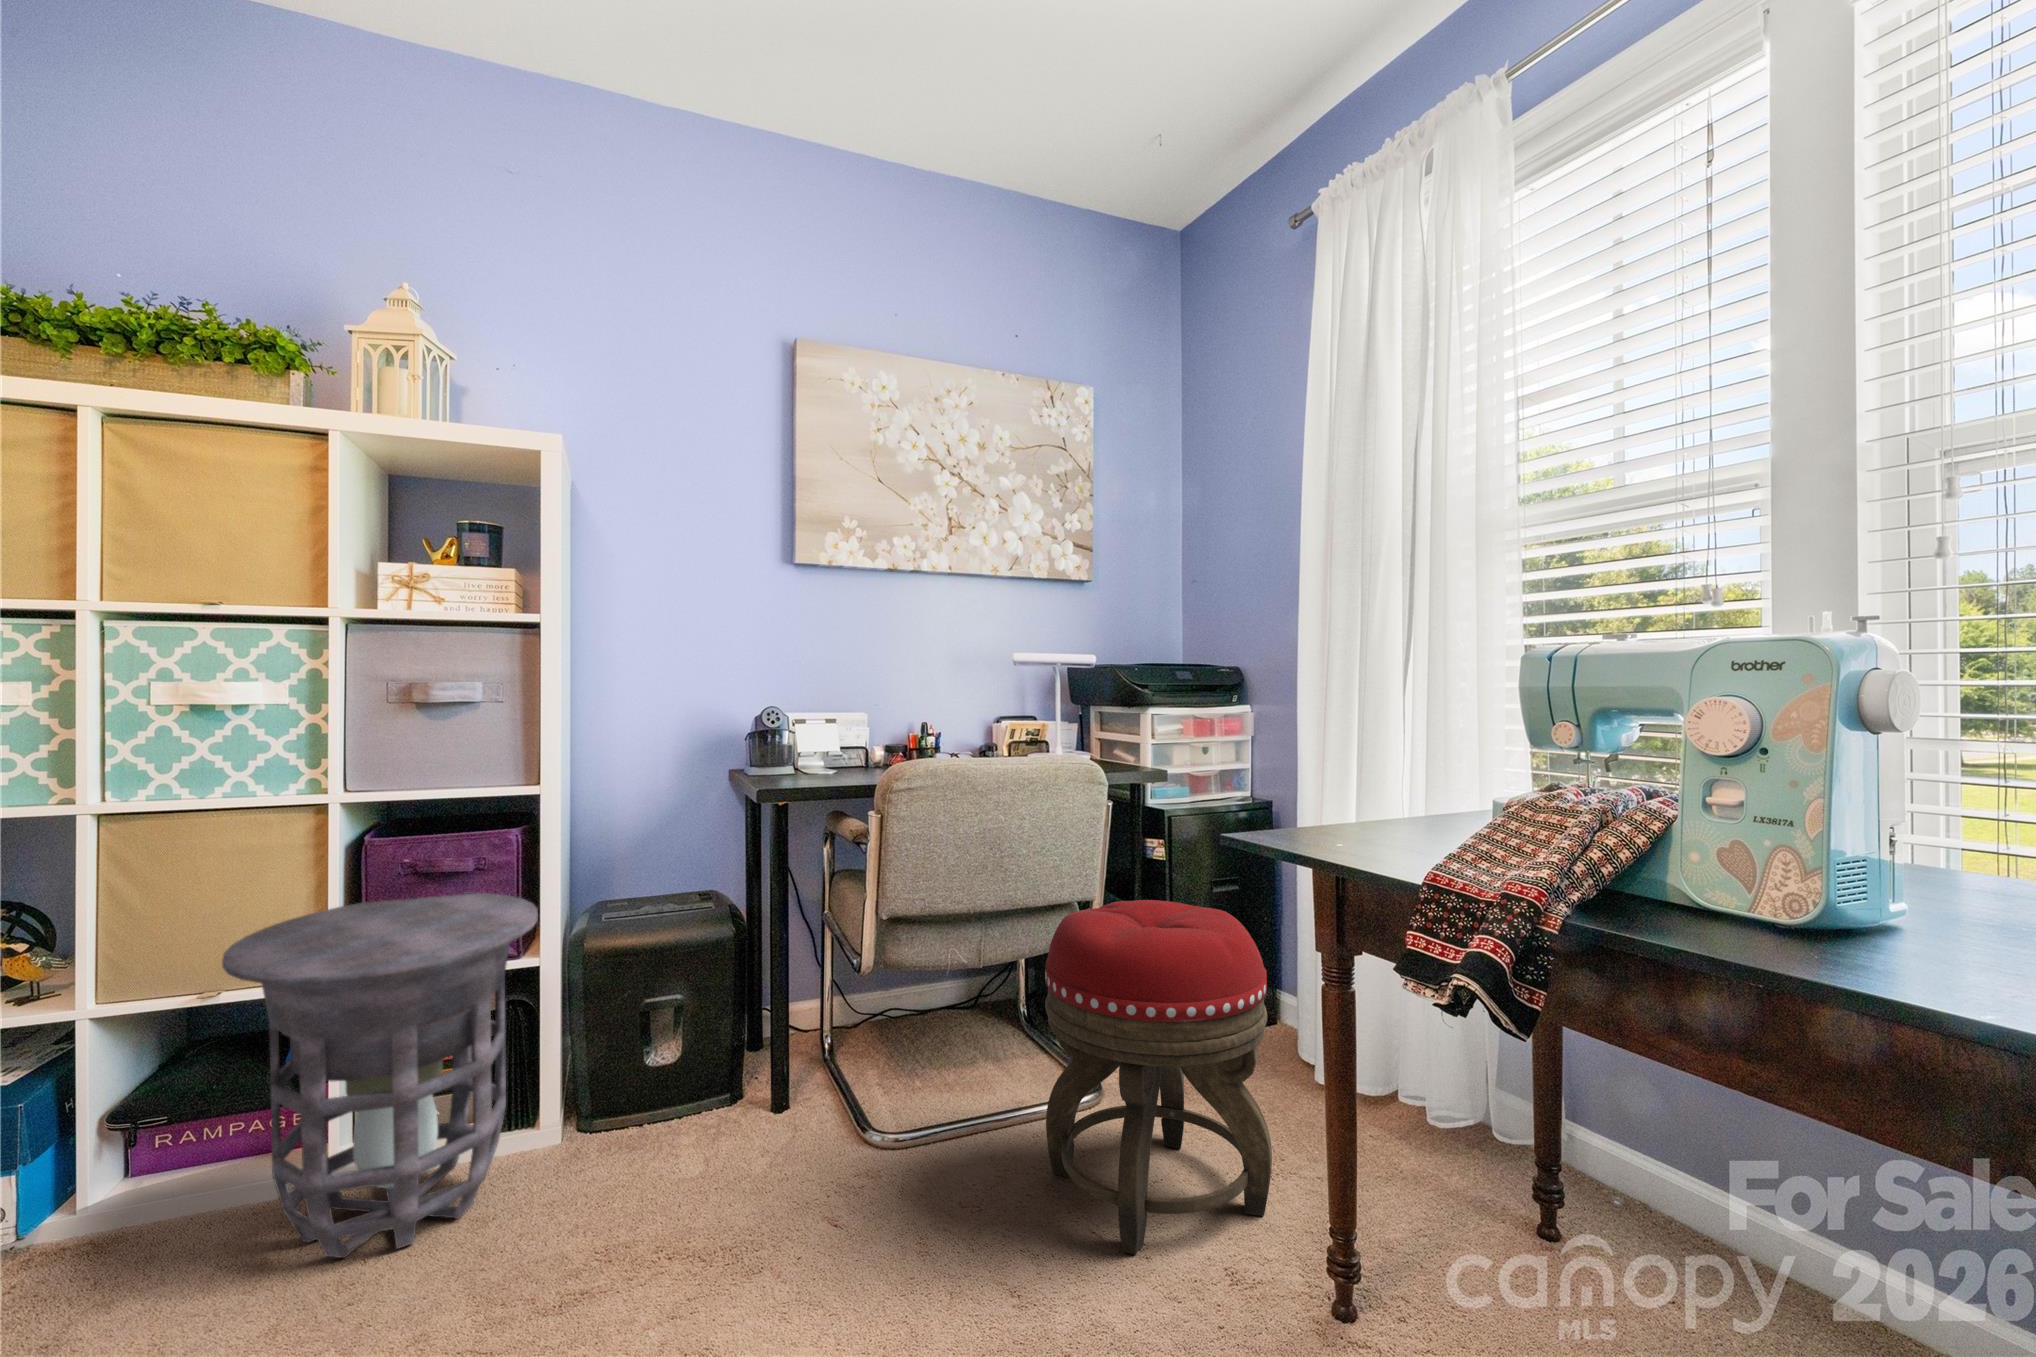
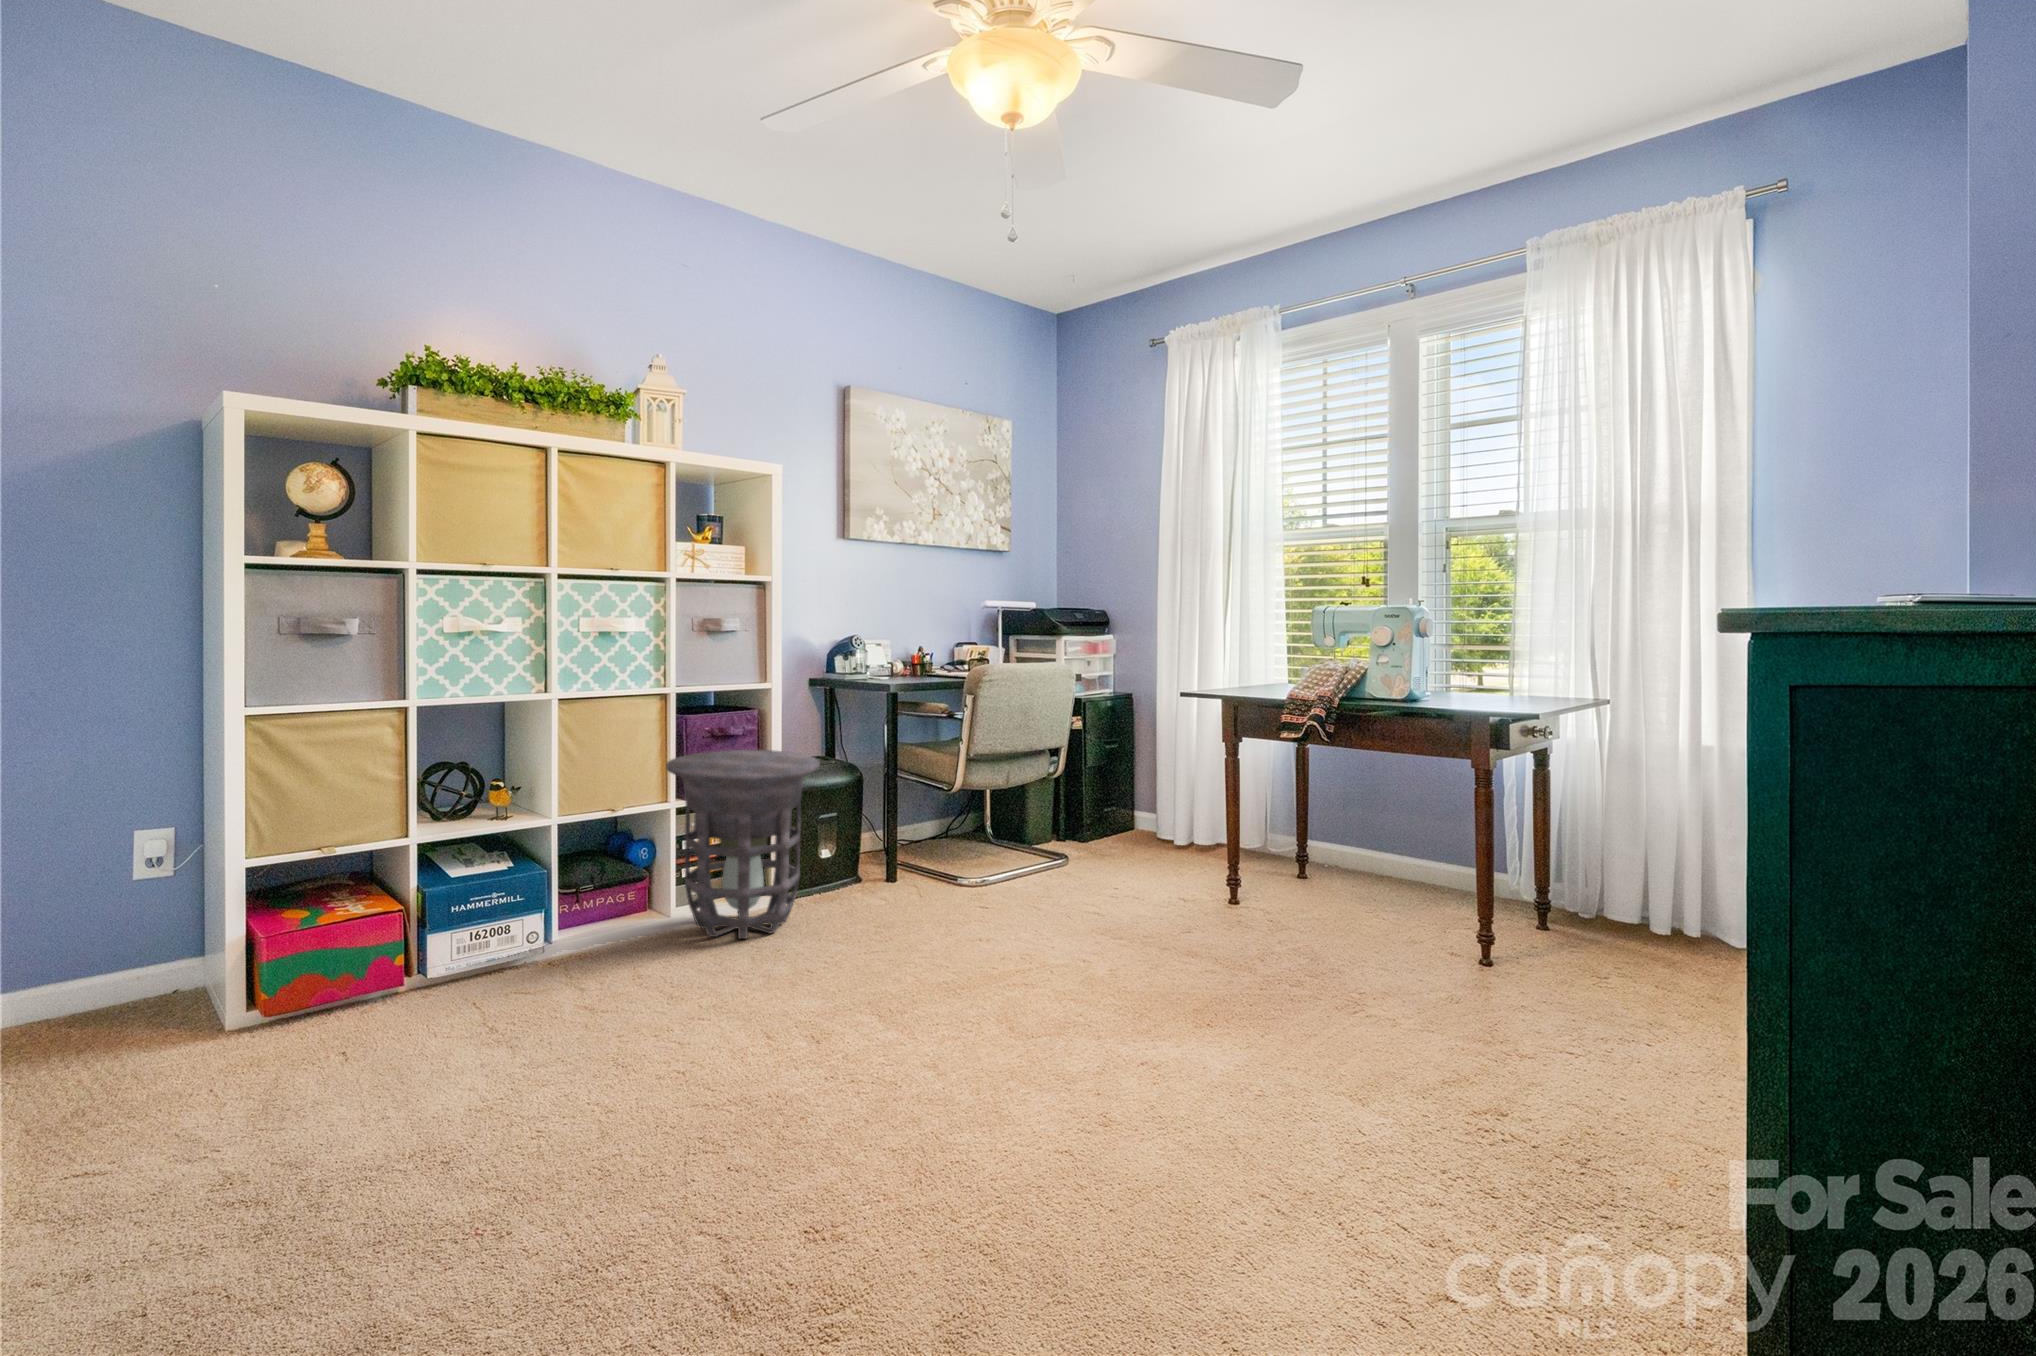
footstool: present [1045,900,1272,1254] -> none [1069,740,1184,896]

